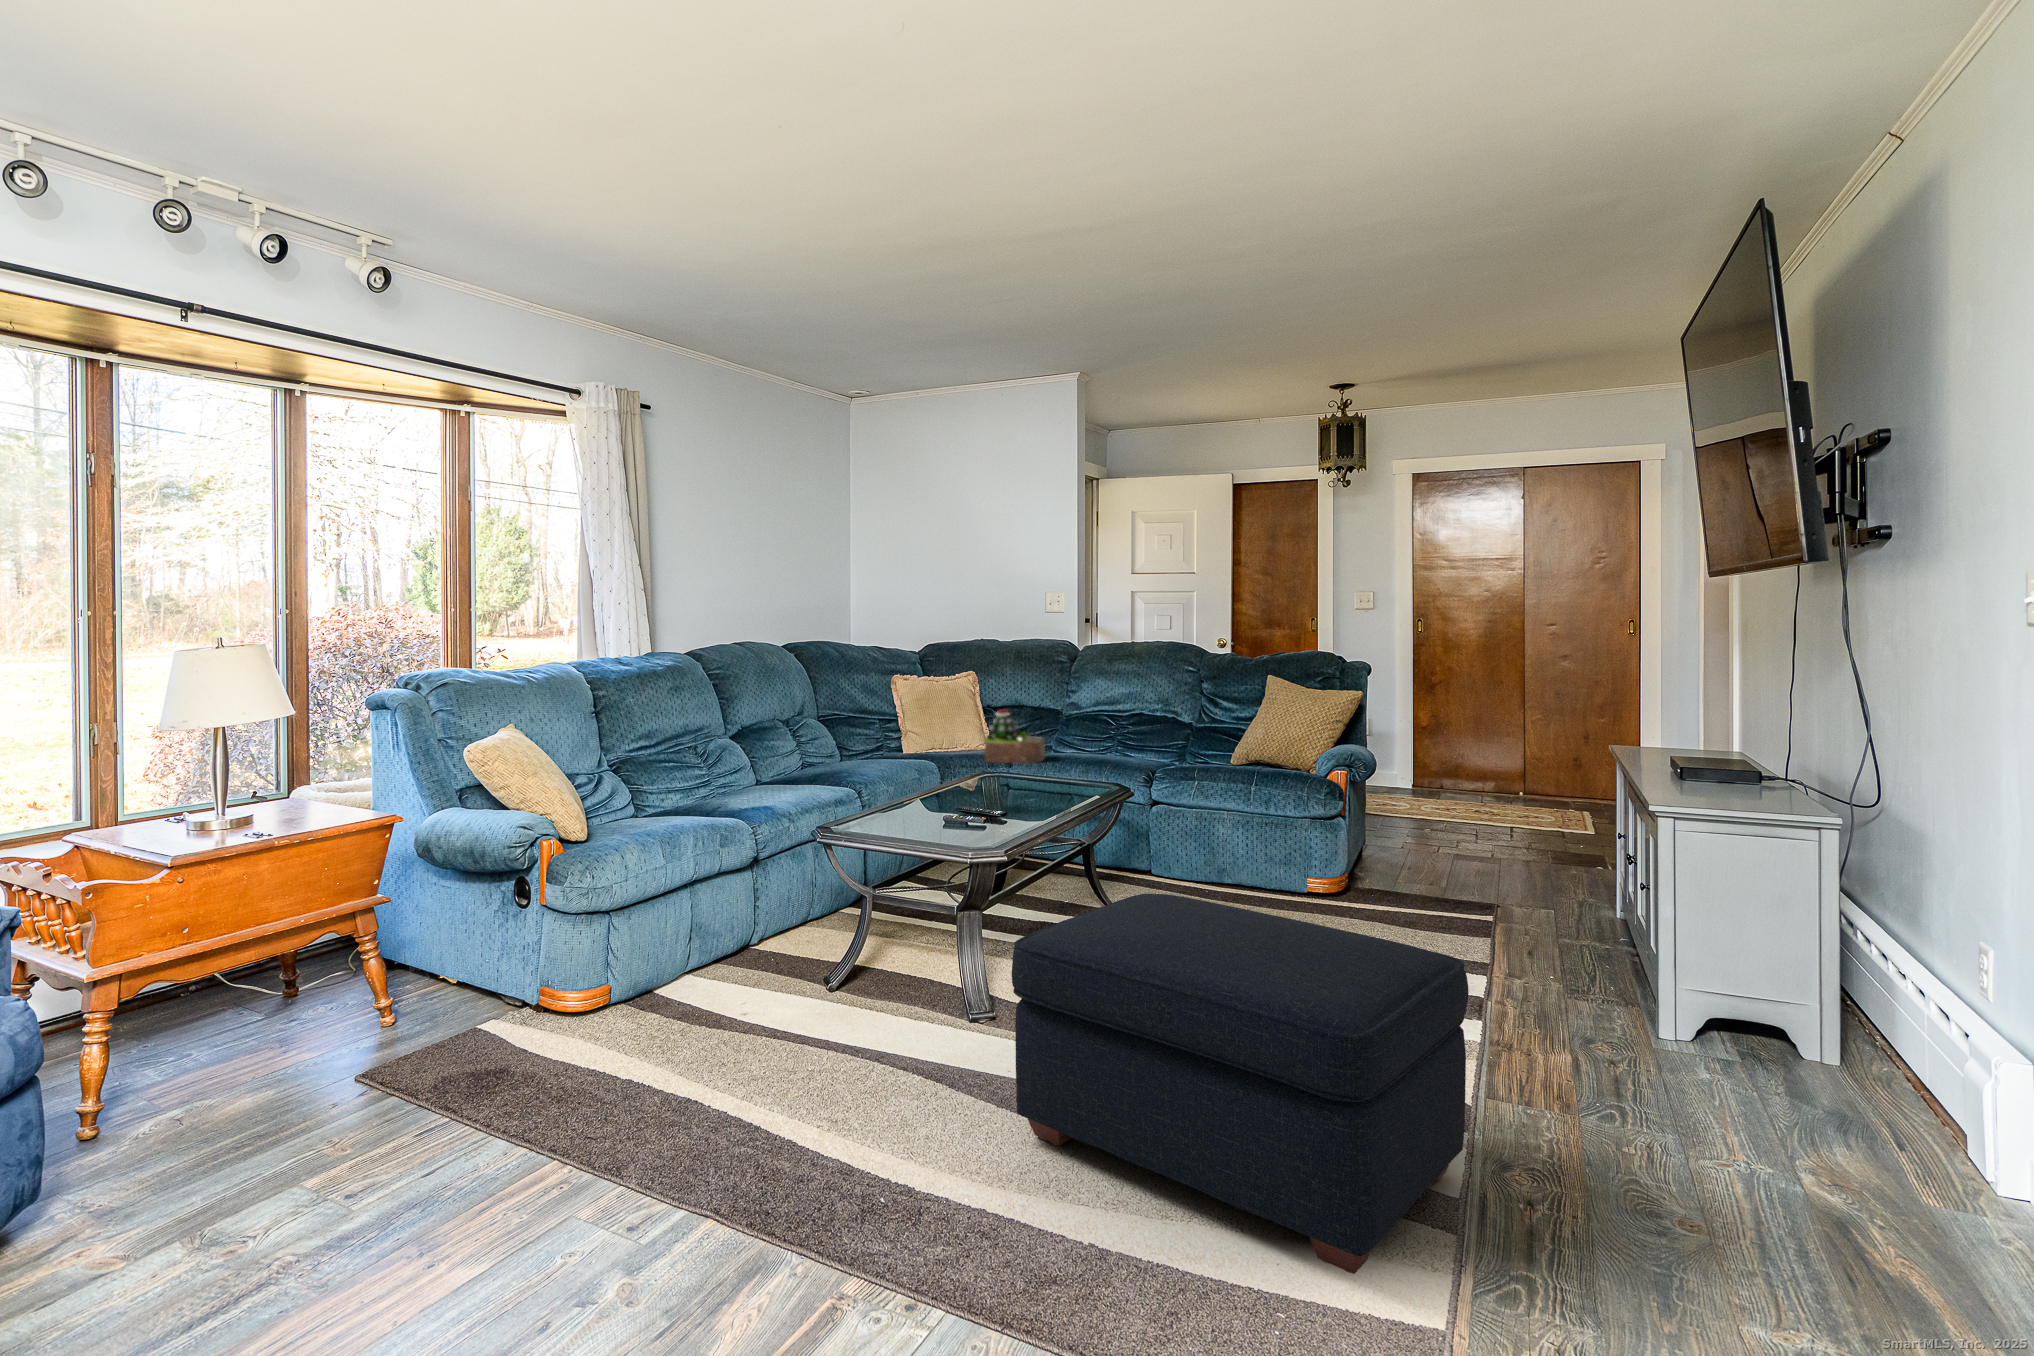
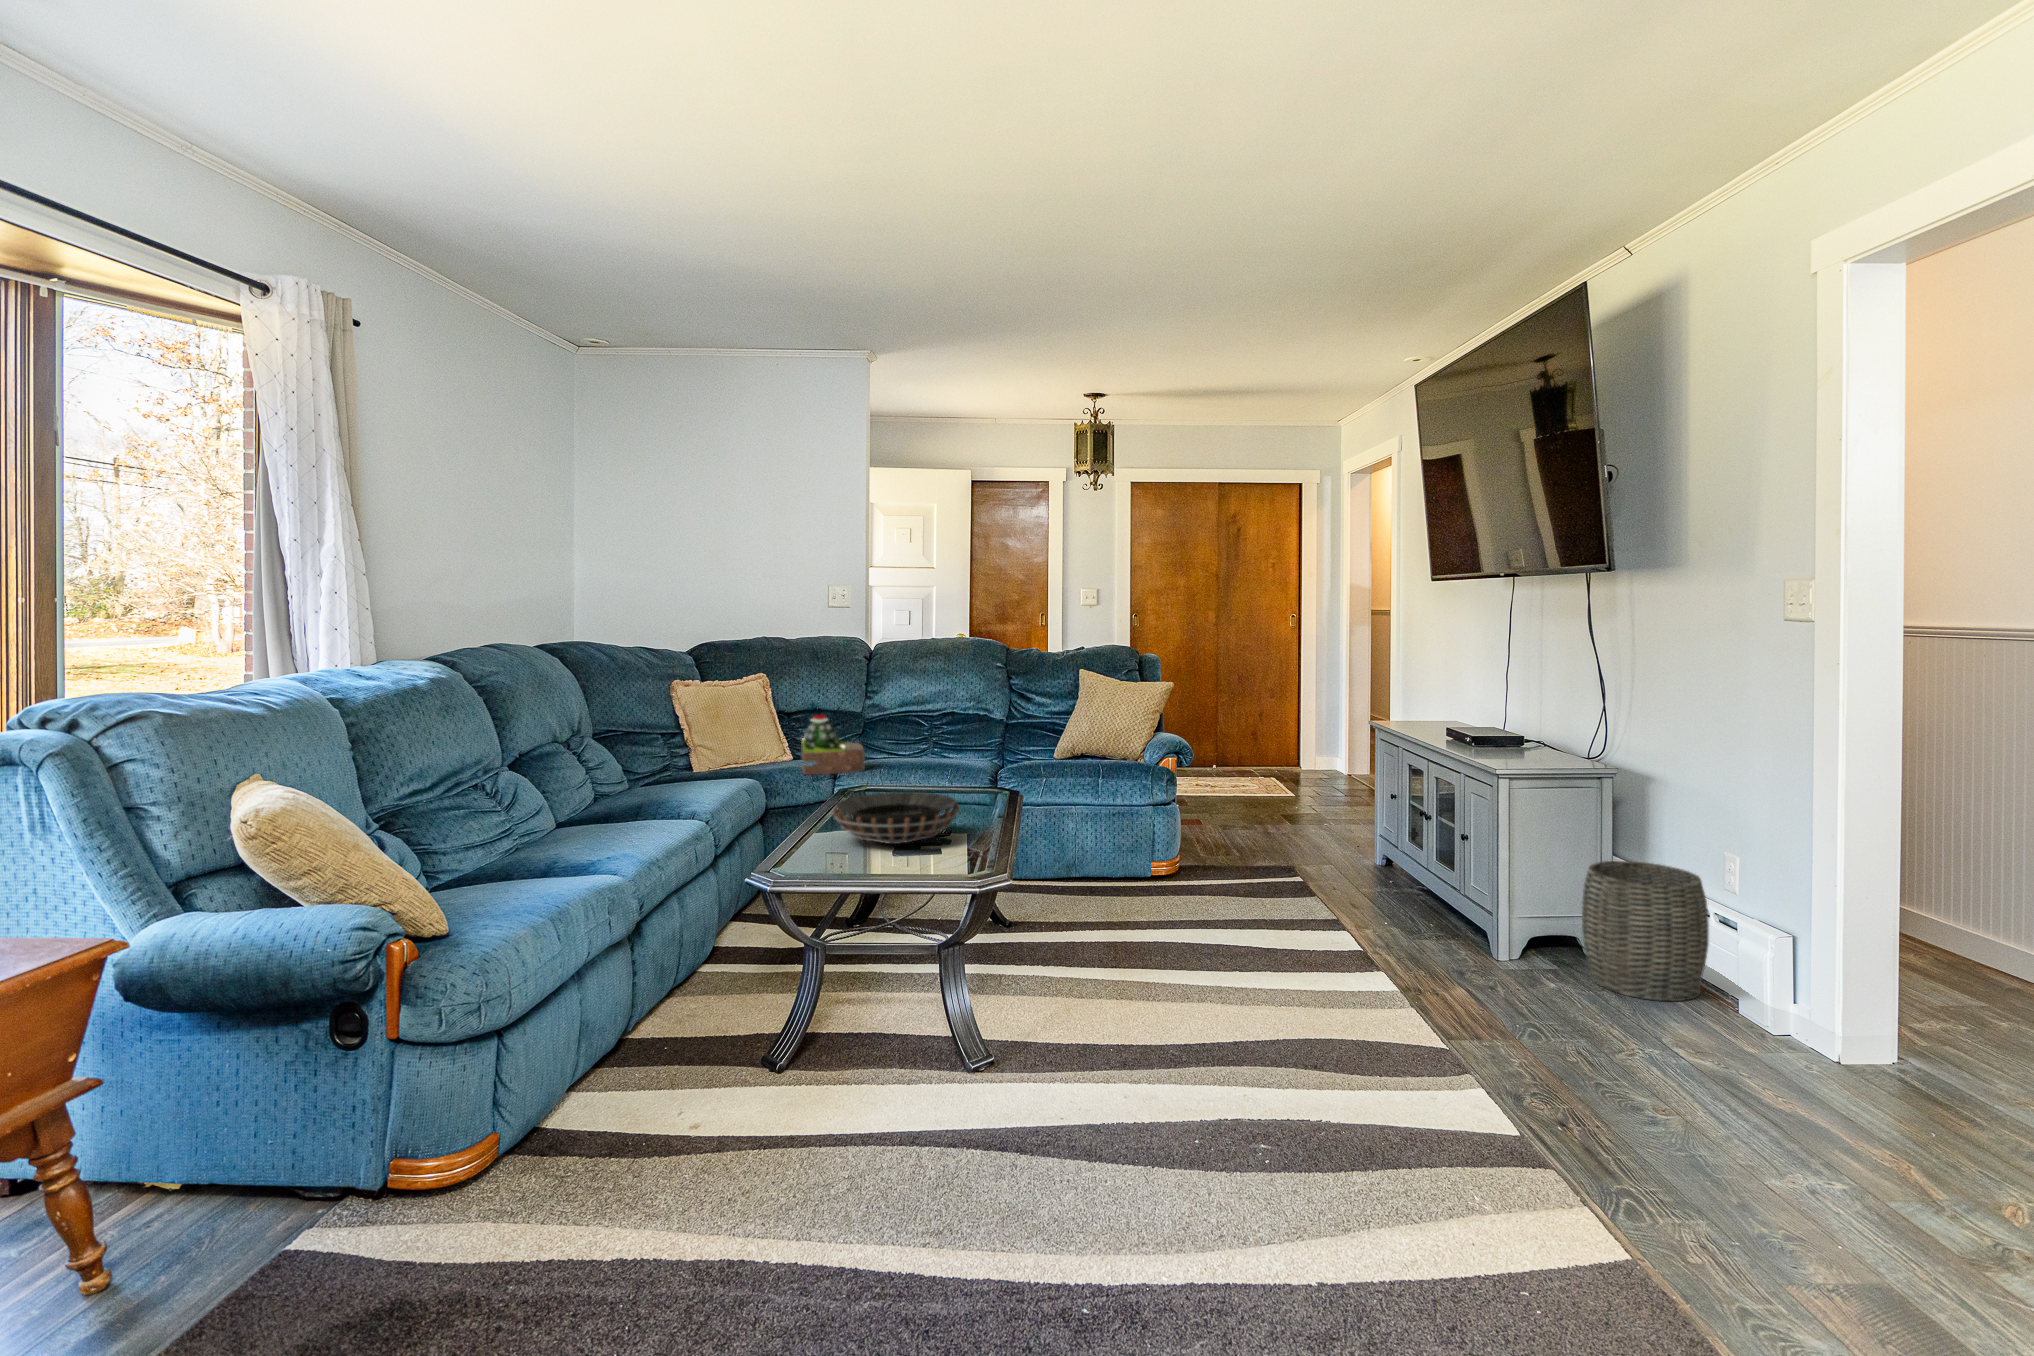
decorative bowl: none [907,776,1018,820] -> present [833,792,959,844]
ottoman: present [1011,894,1469,1274] -> none [1140,899,1565,1237]
woven basket: none [1755,934,1948,1128] -> present [1582,861,1709,1001]

